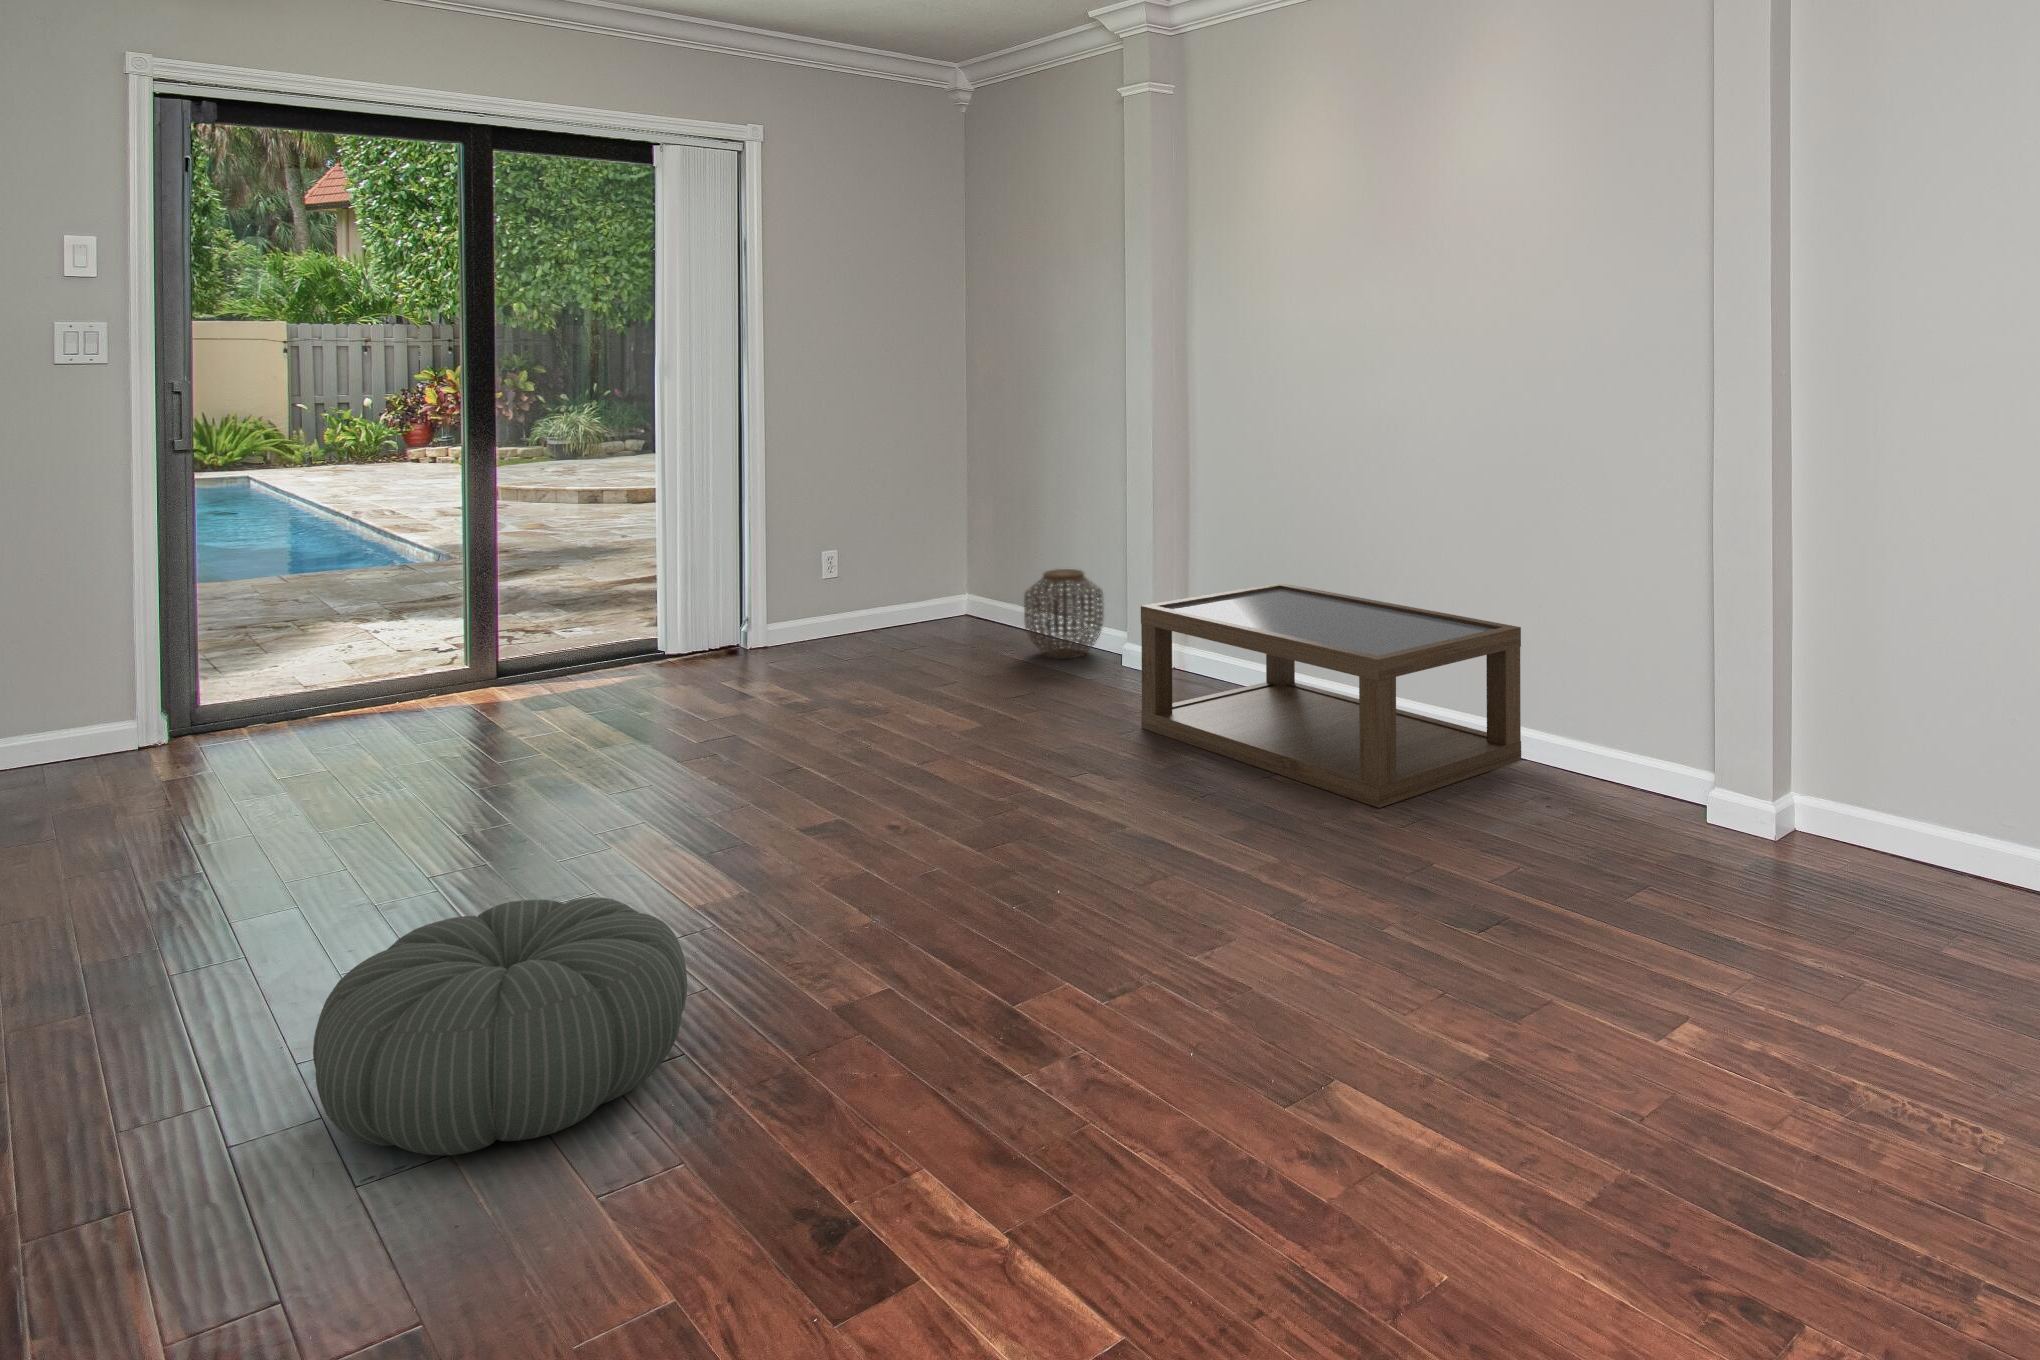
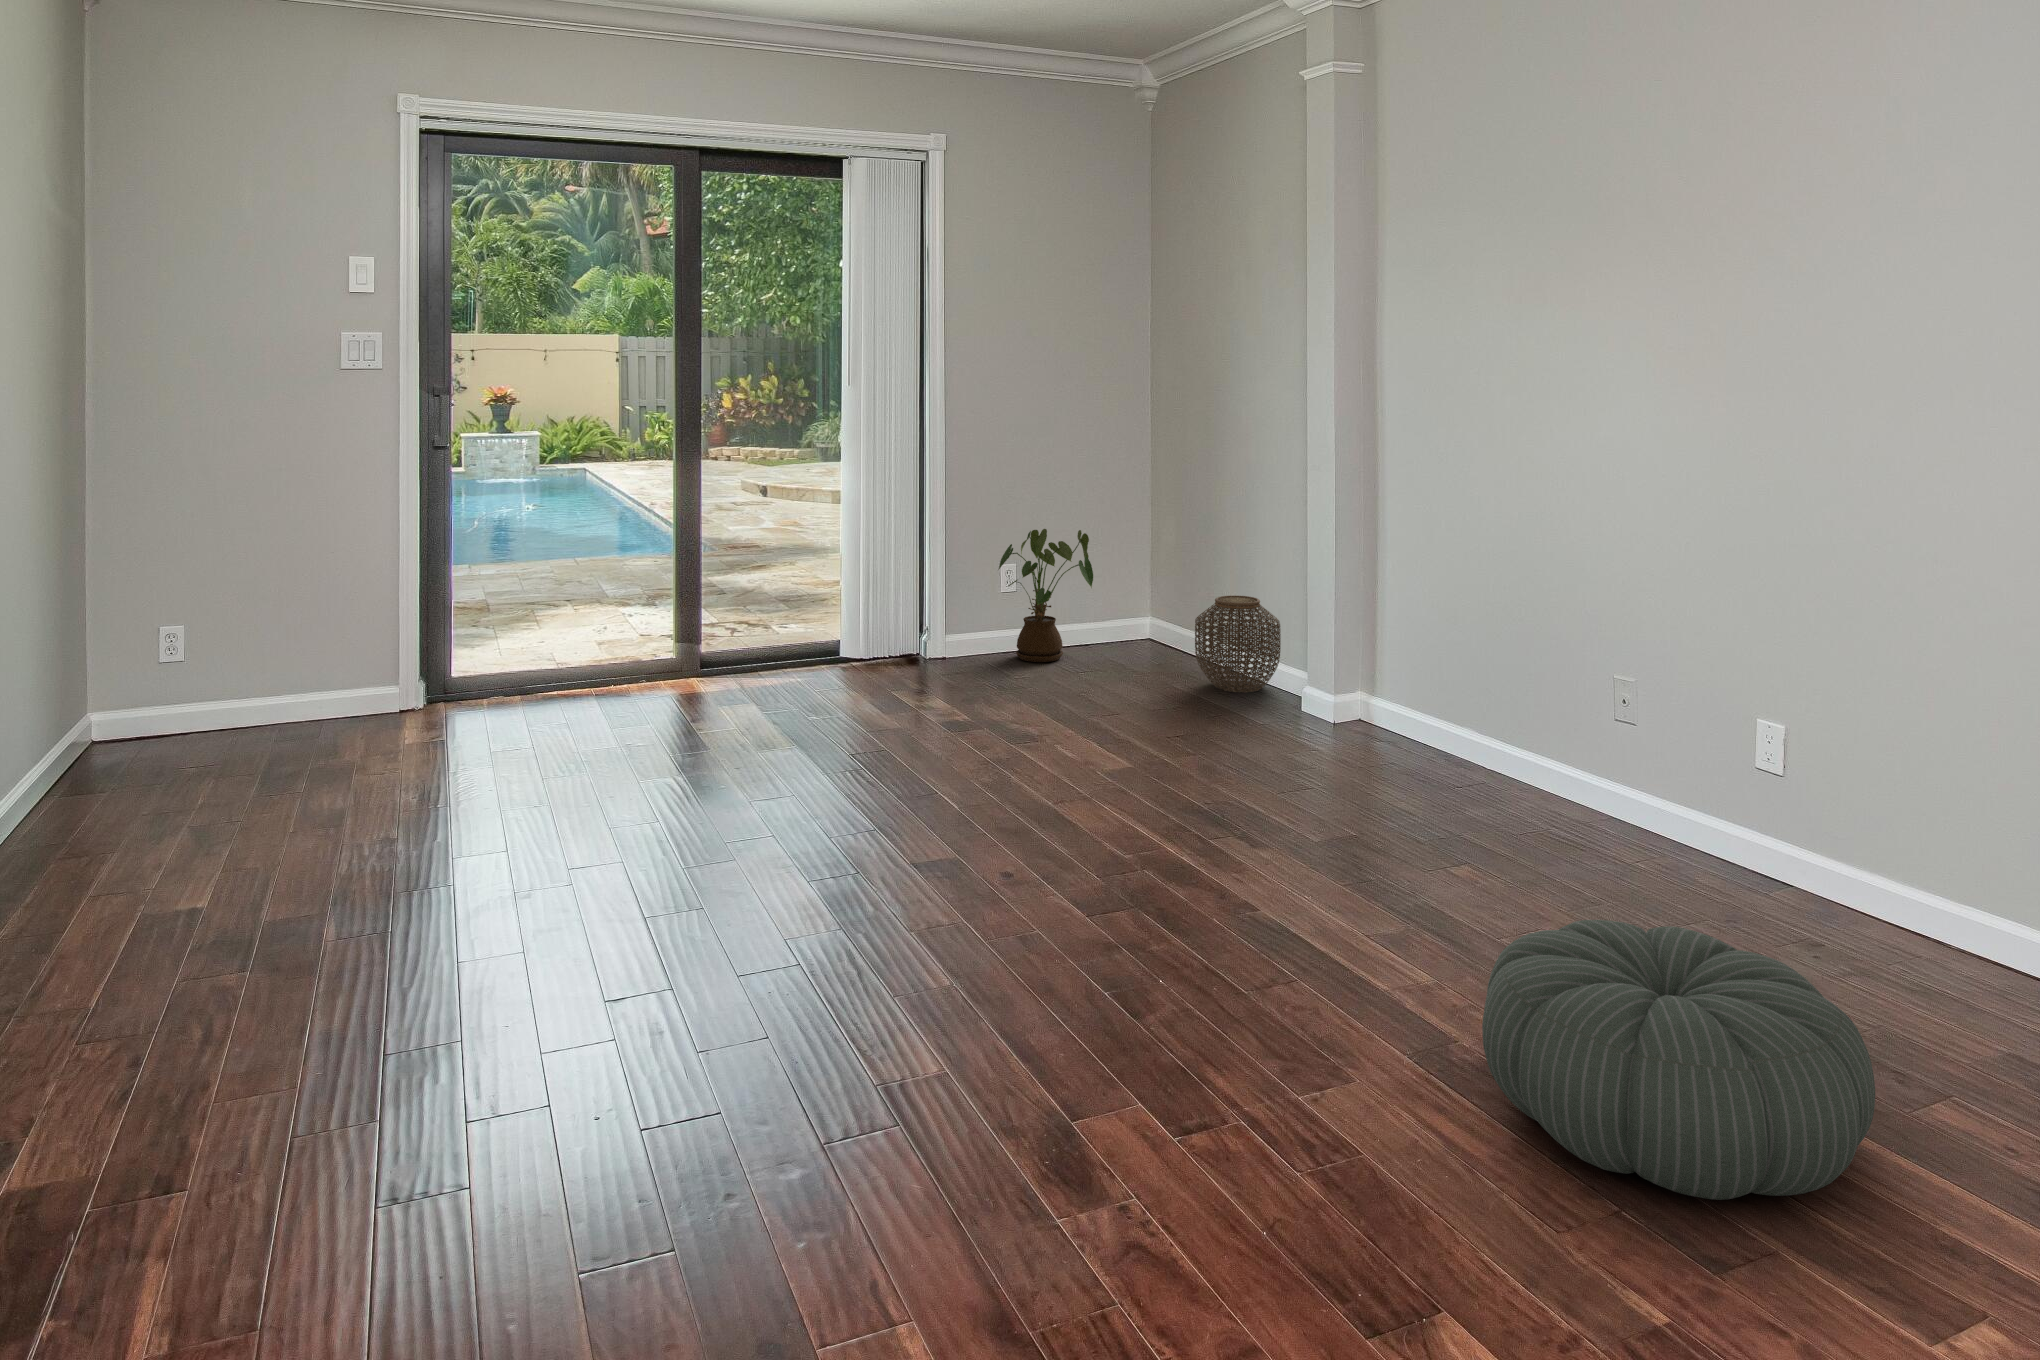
house plant: none [823,516,921,647] -> present [999,529,1093,662]
coffee table: present [1141,583,1521,808] -> none [1302,629,1777,920]
pouf: present [313,897,687,1155] -> present [1482,920,1875,1200]

